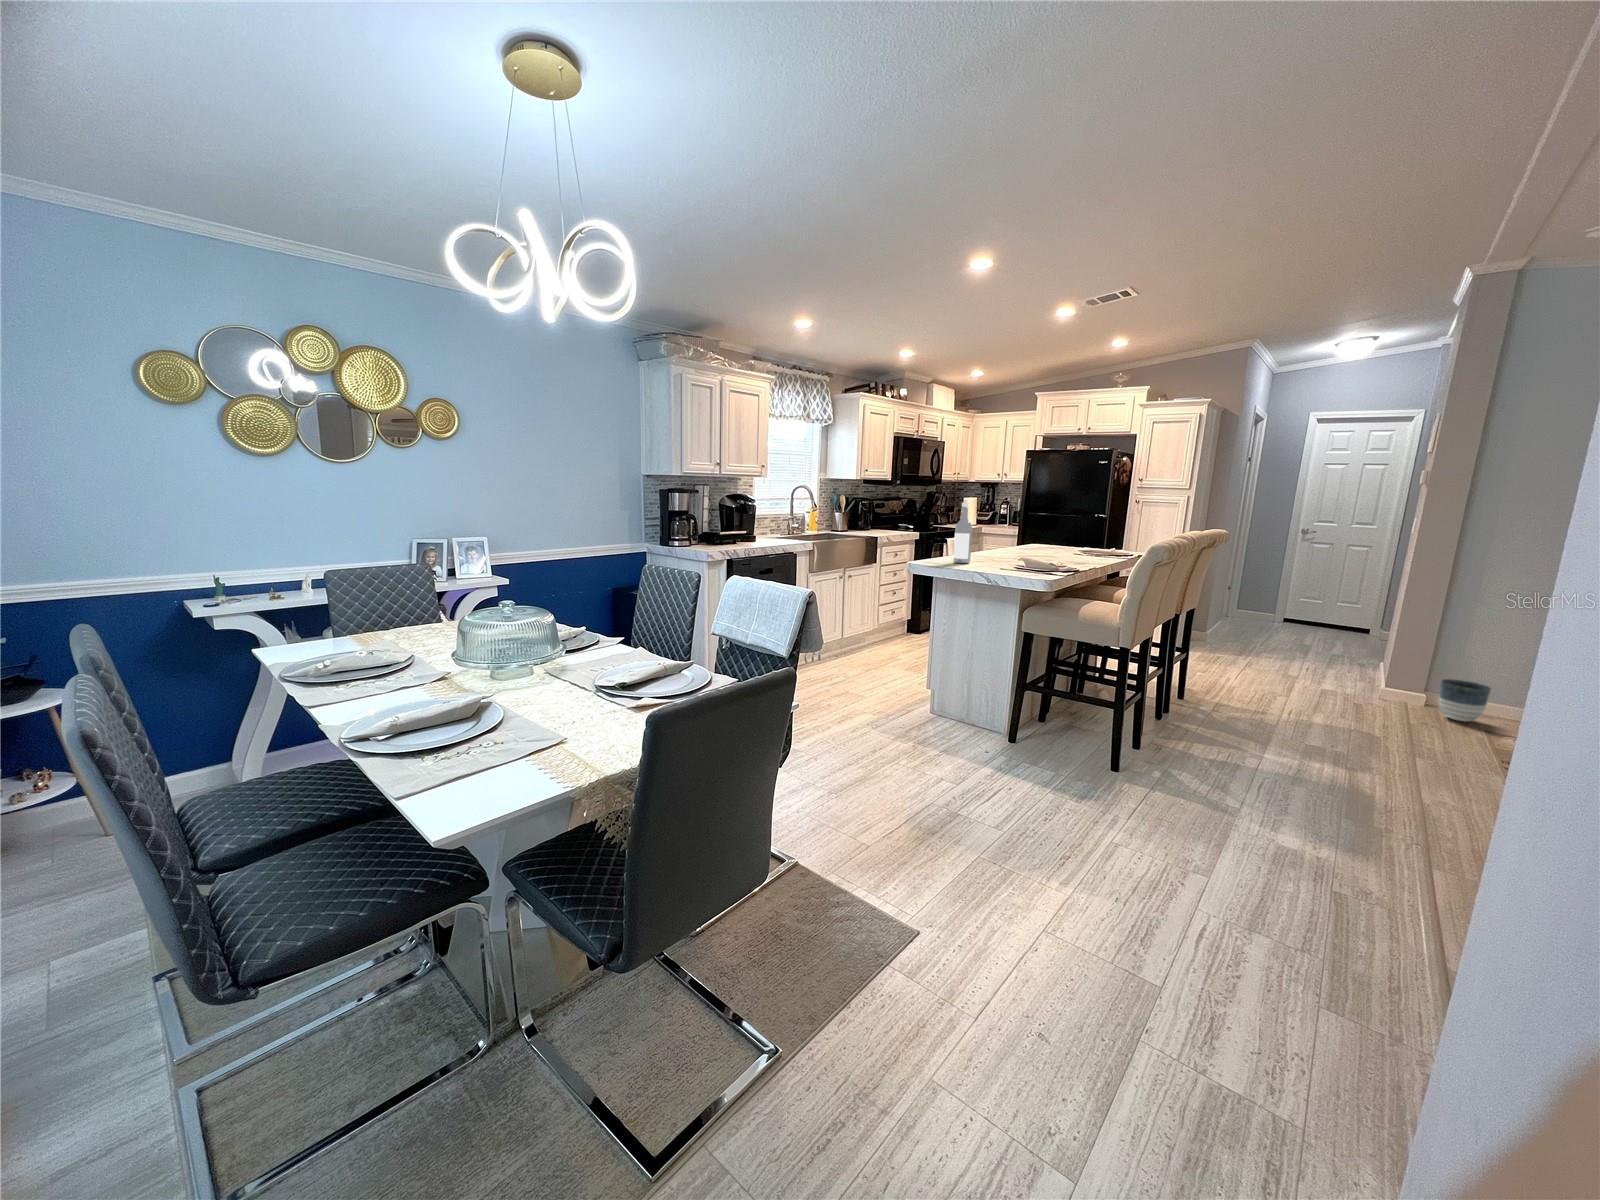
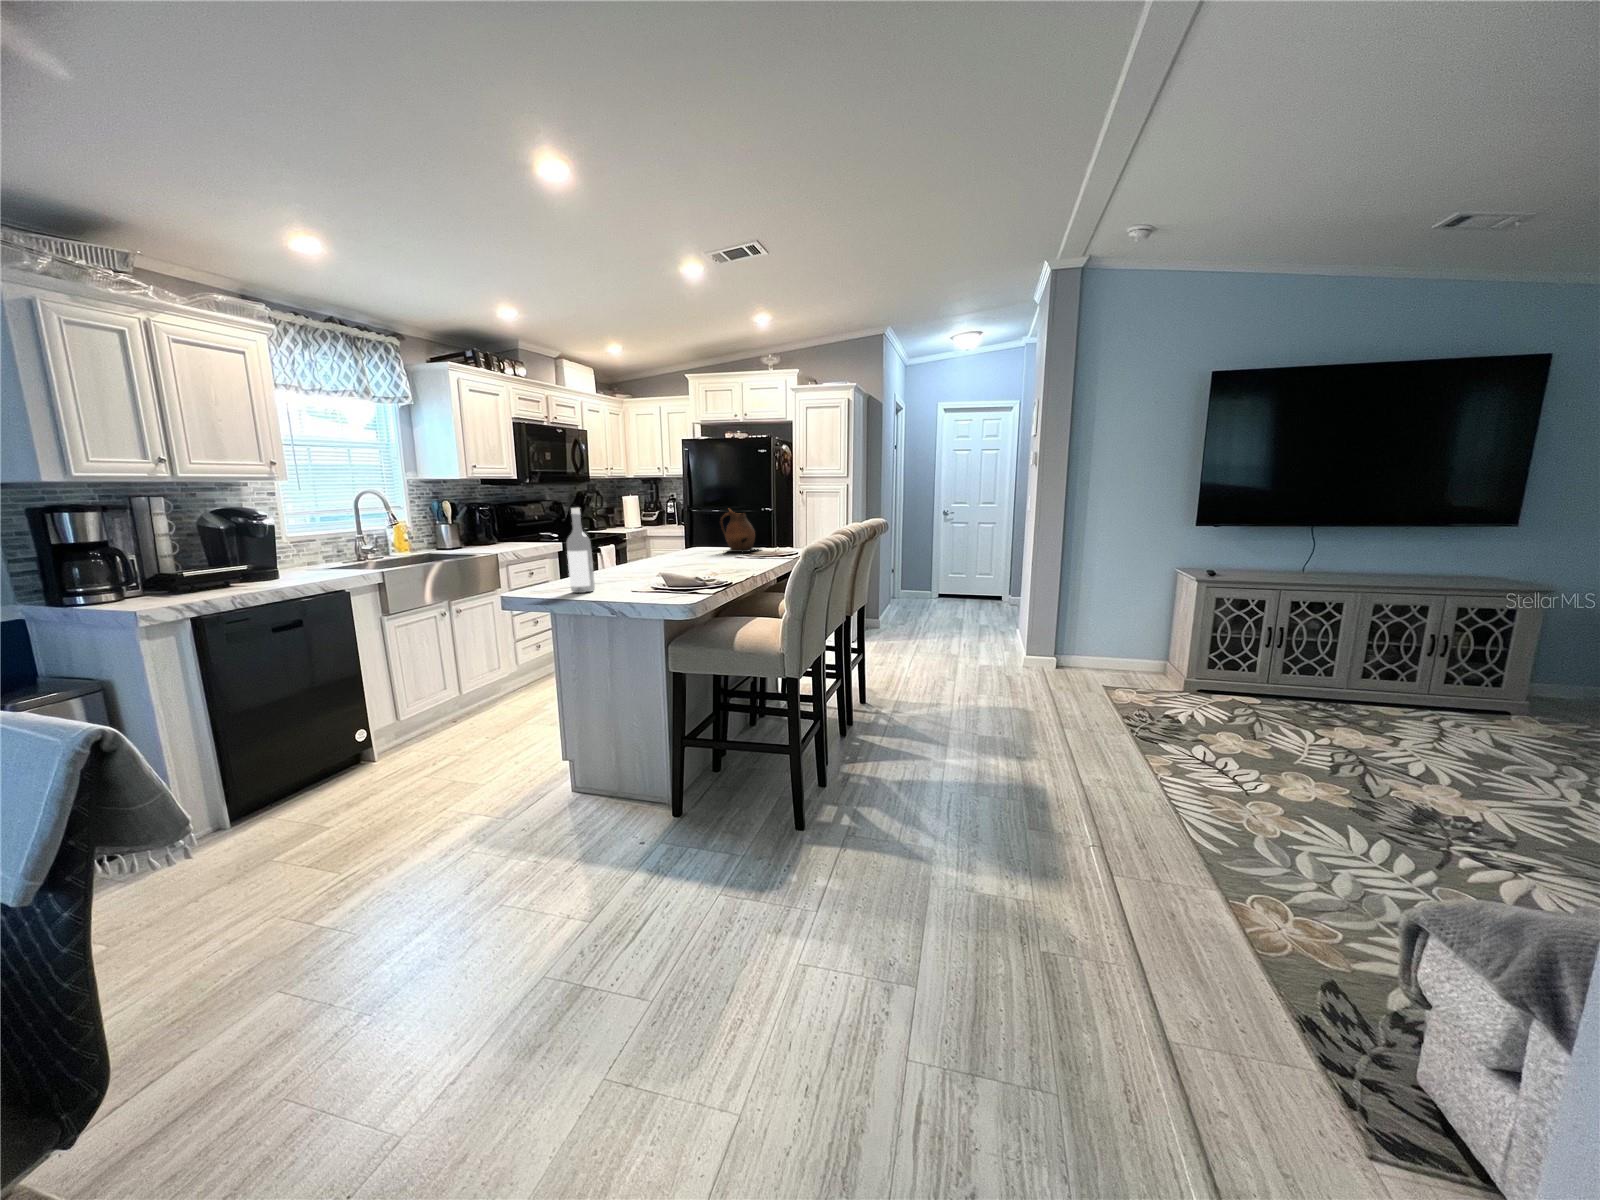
ceramic pitcher: none [1058,512,1097,551] -> present [720,510,759,552]
planter: present [1439,679,1491,722] -> none [1051,638,1084,674]

